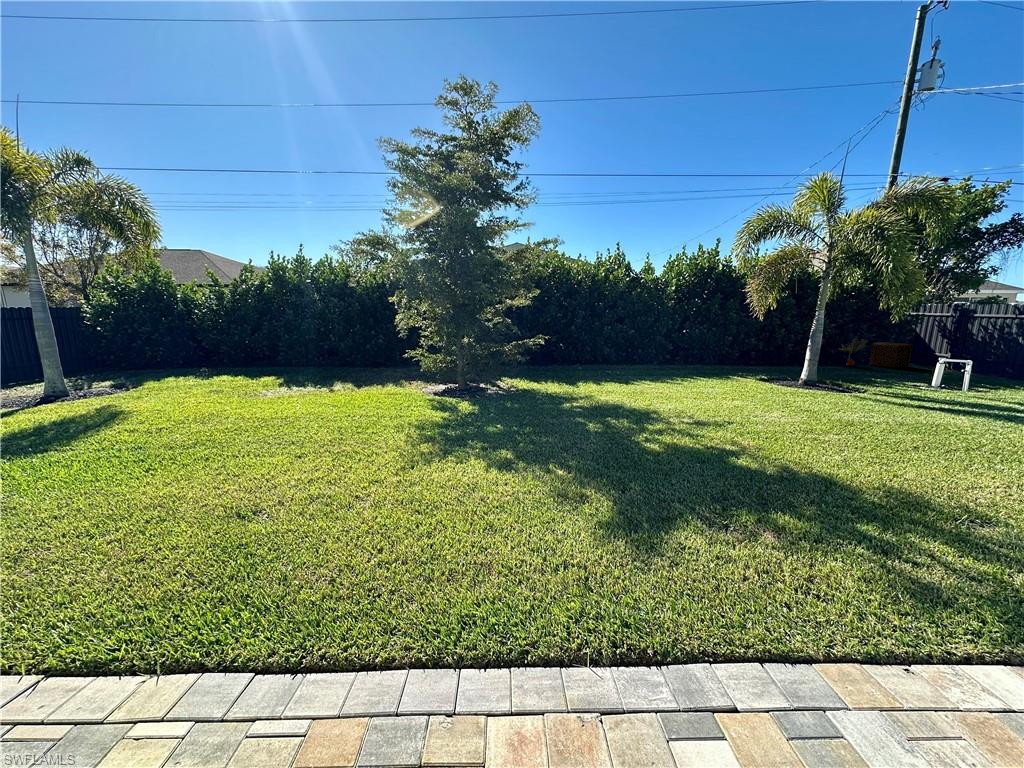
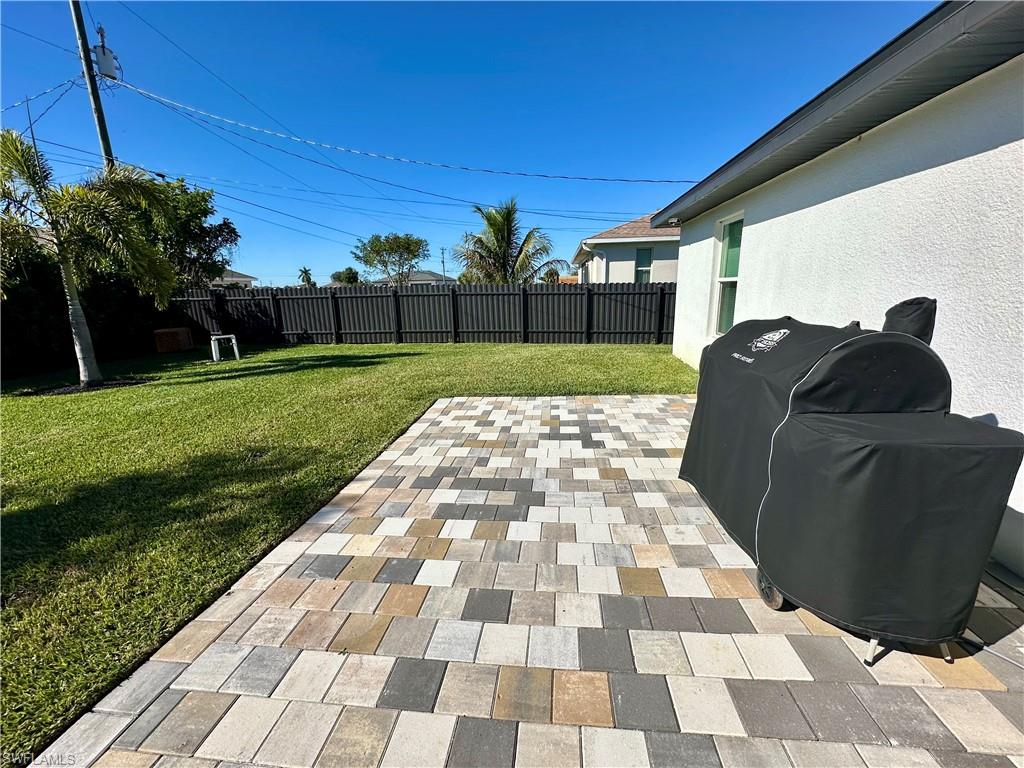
potted tree: present [840,336,867,366] -> none [119,326,149,357]

